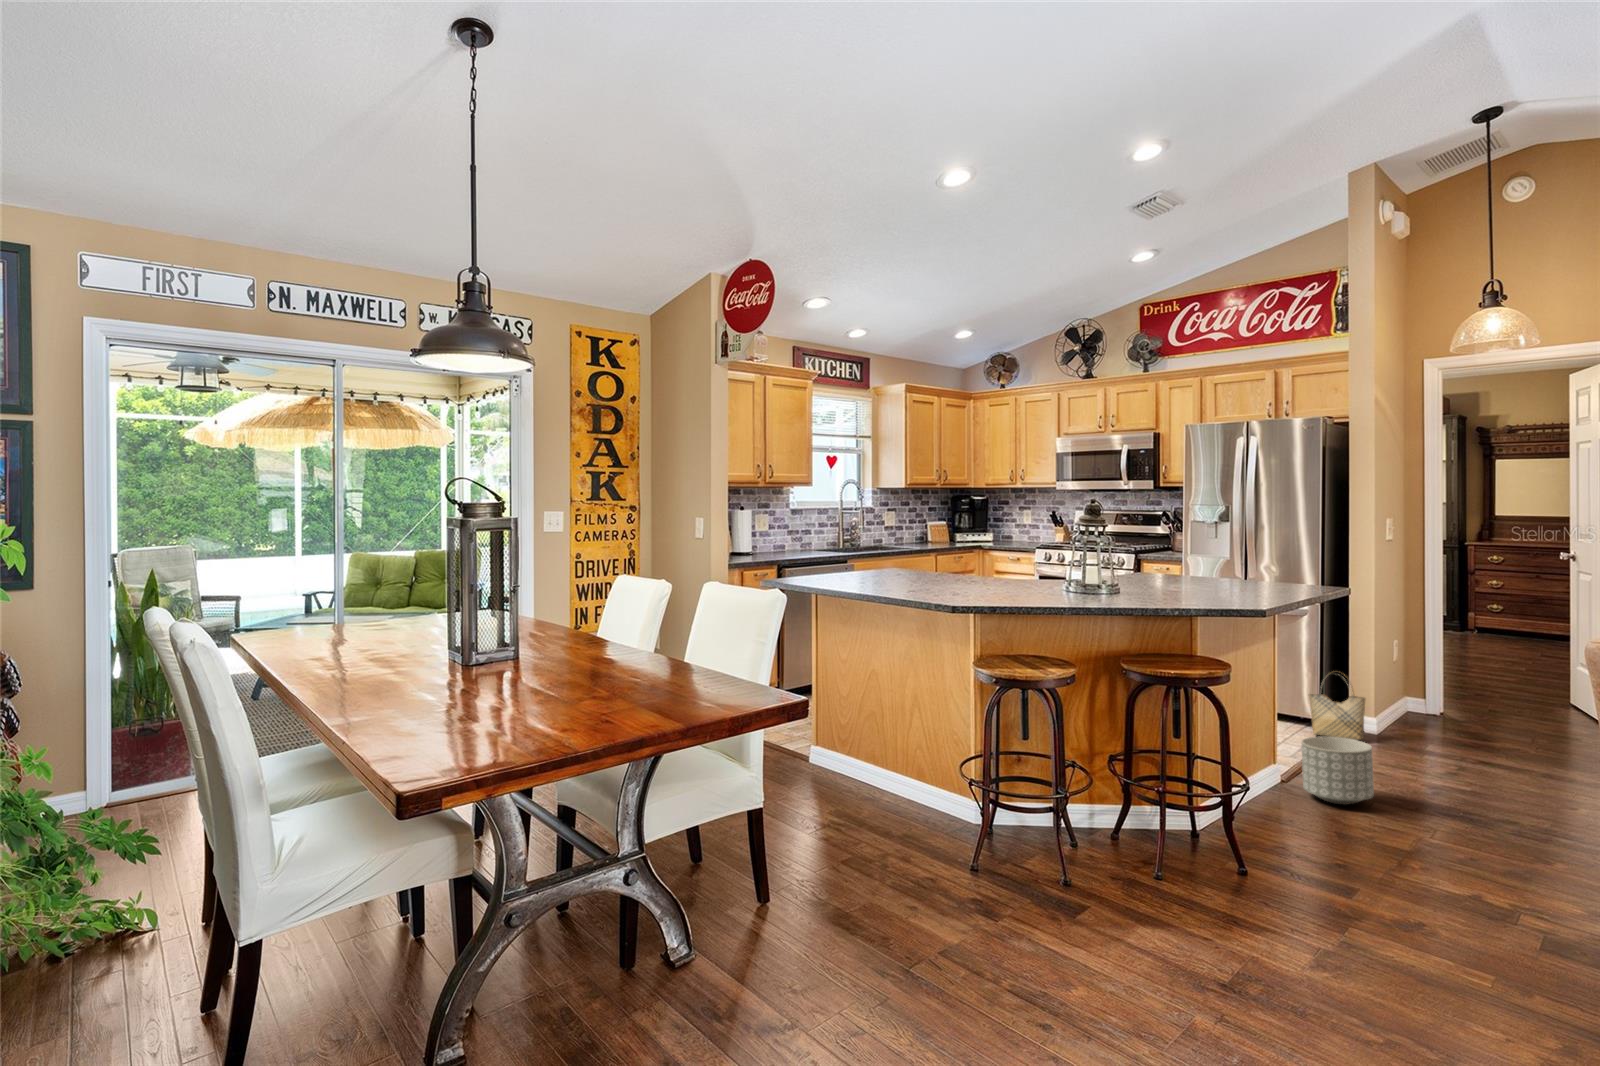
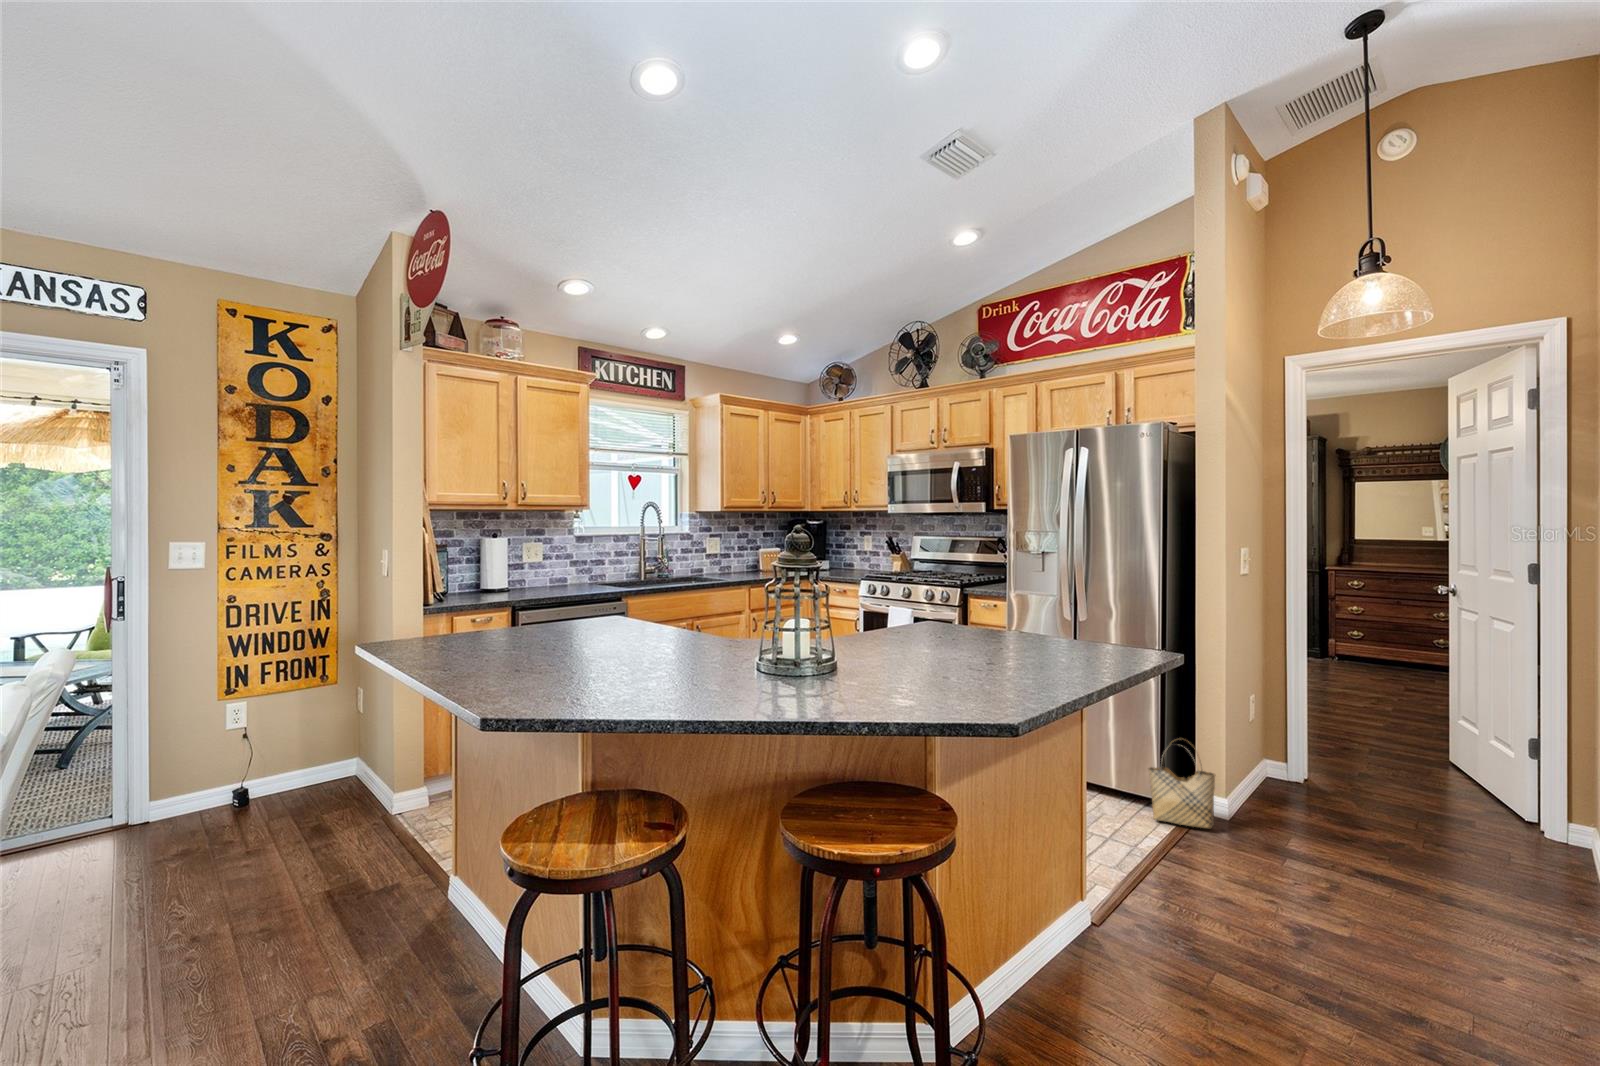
planter: present [1301,737,1374,805] -> none [1118,856,1216,965]

